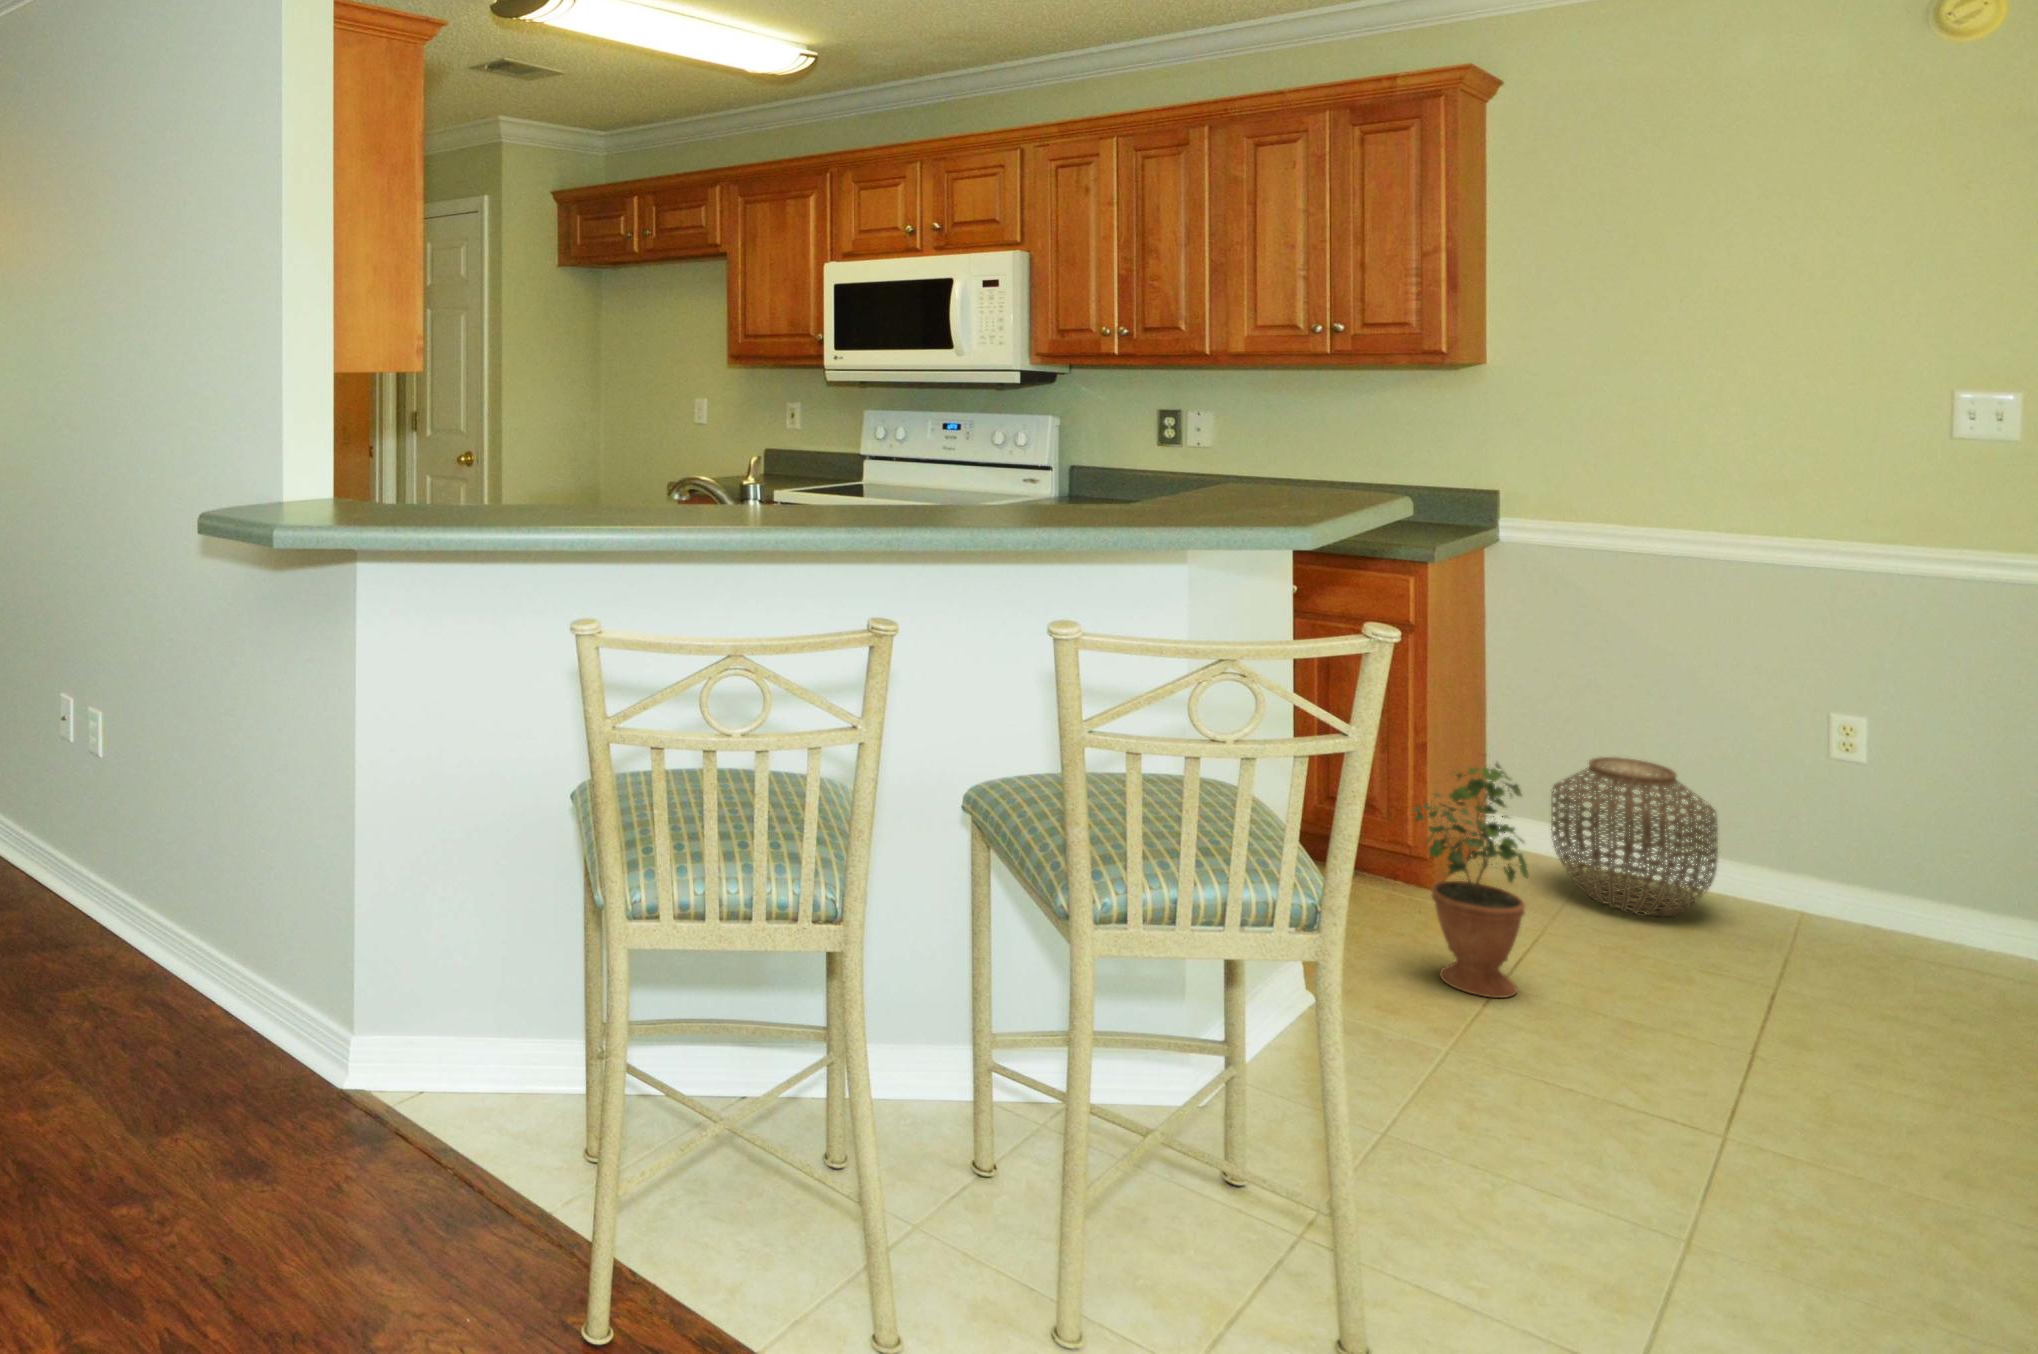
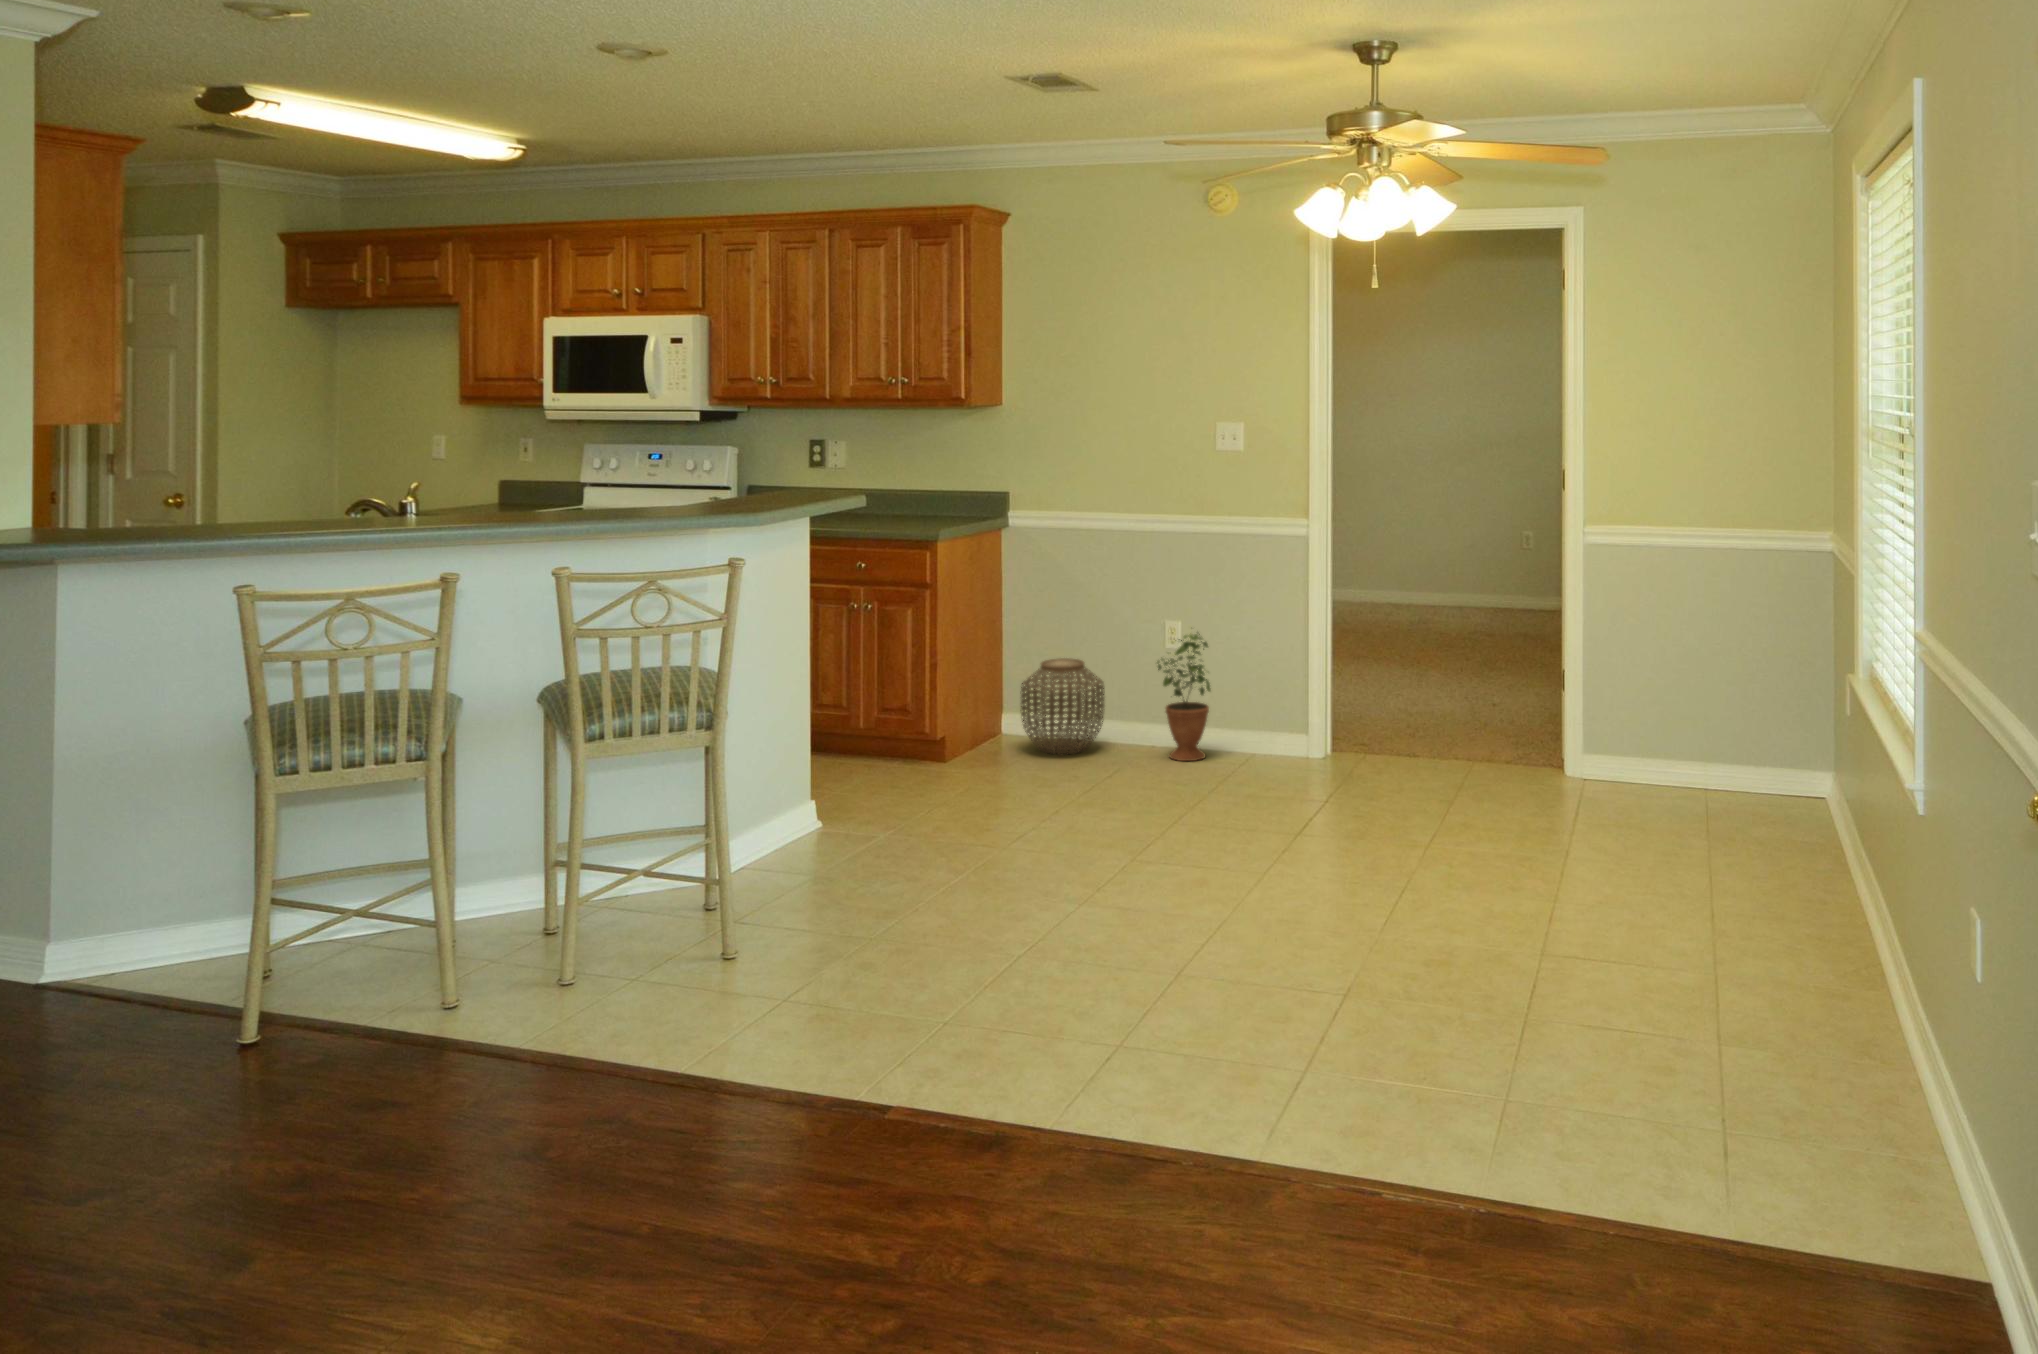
potted plant: present [1413,755,1528,998] -> present [1157,634,1210,761]

